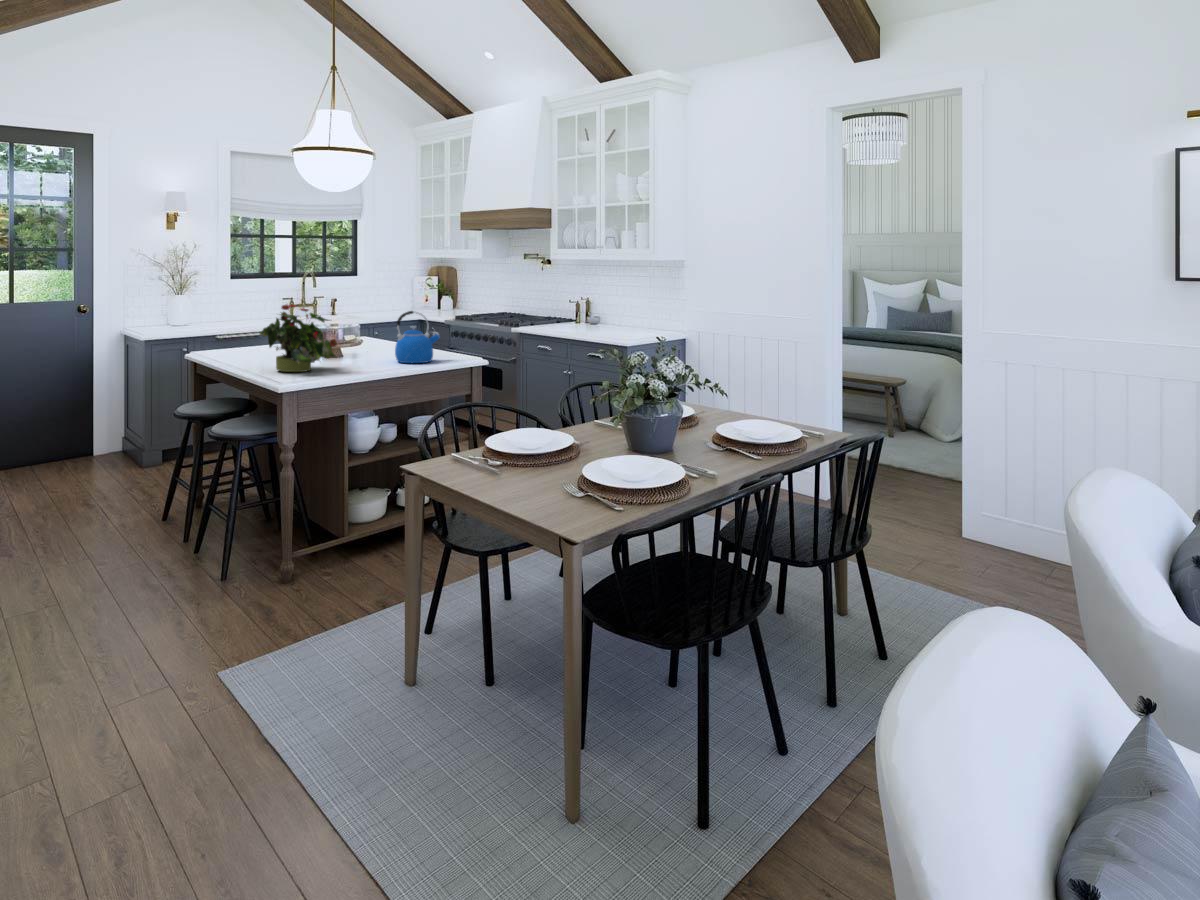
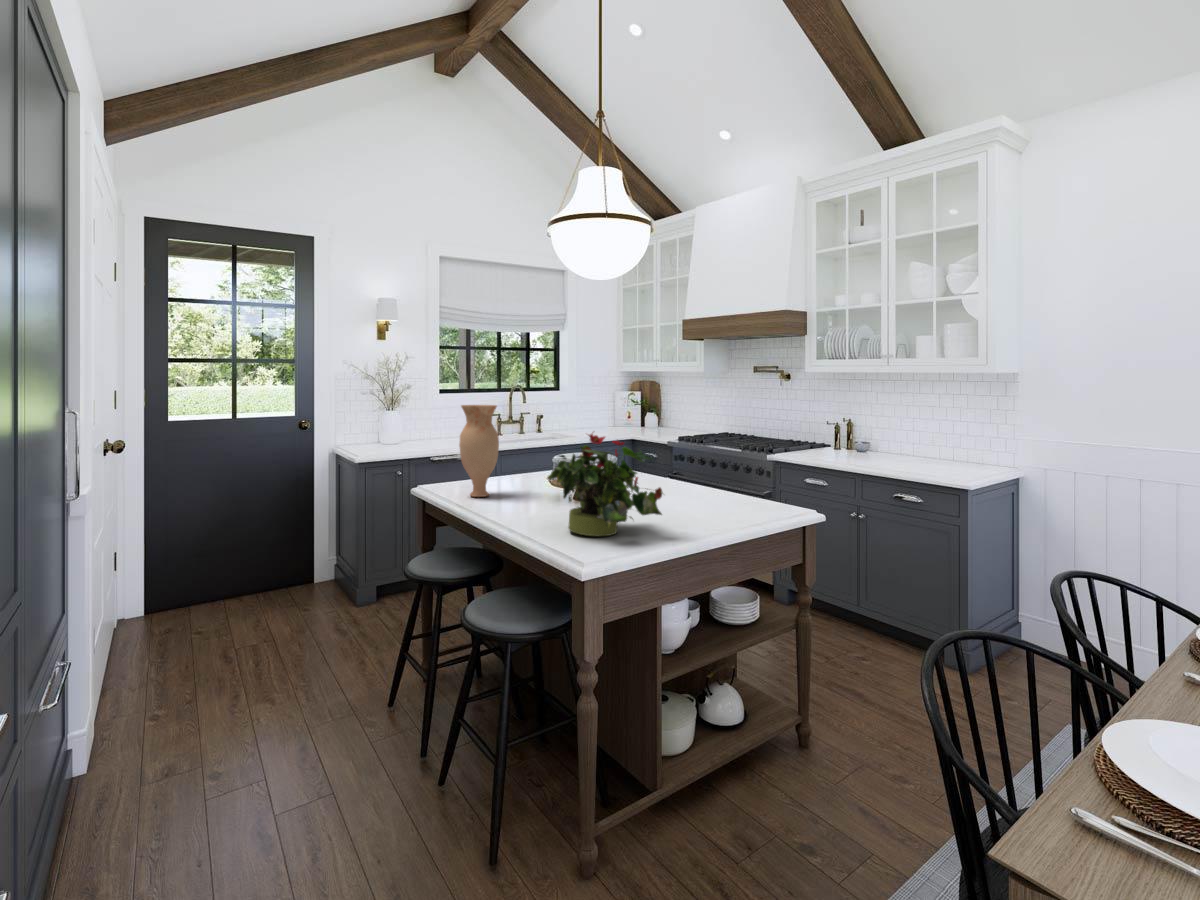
vase: none [211,286,244,355] -> present [459,405,499,497]
kettle: present [395,311,440,363] -> none [715,441,775,518]

